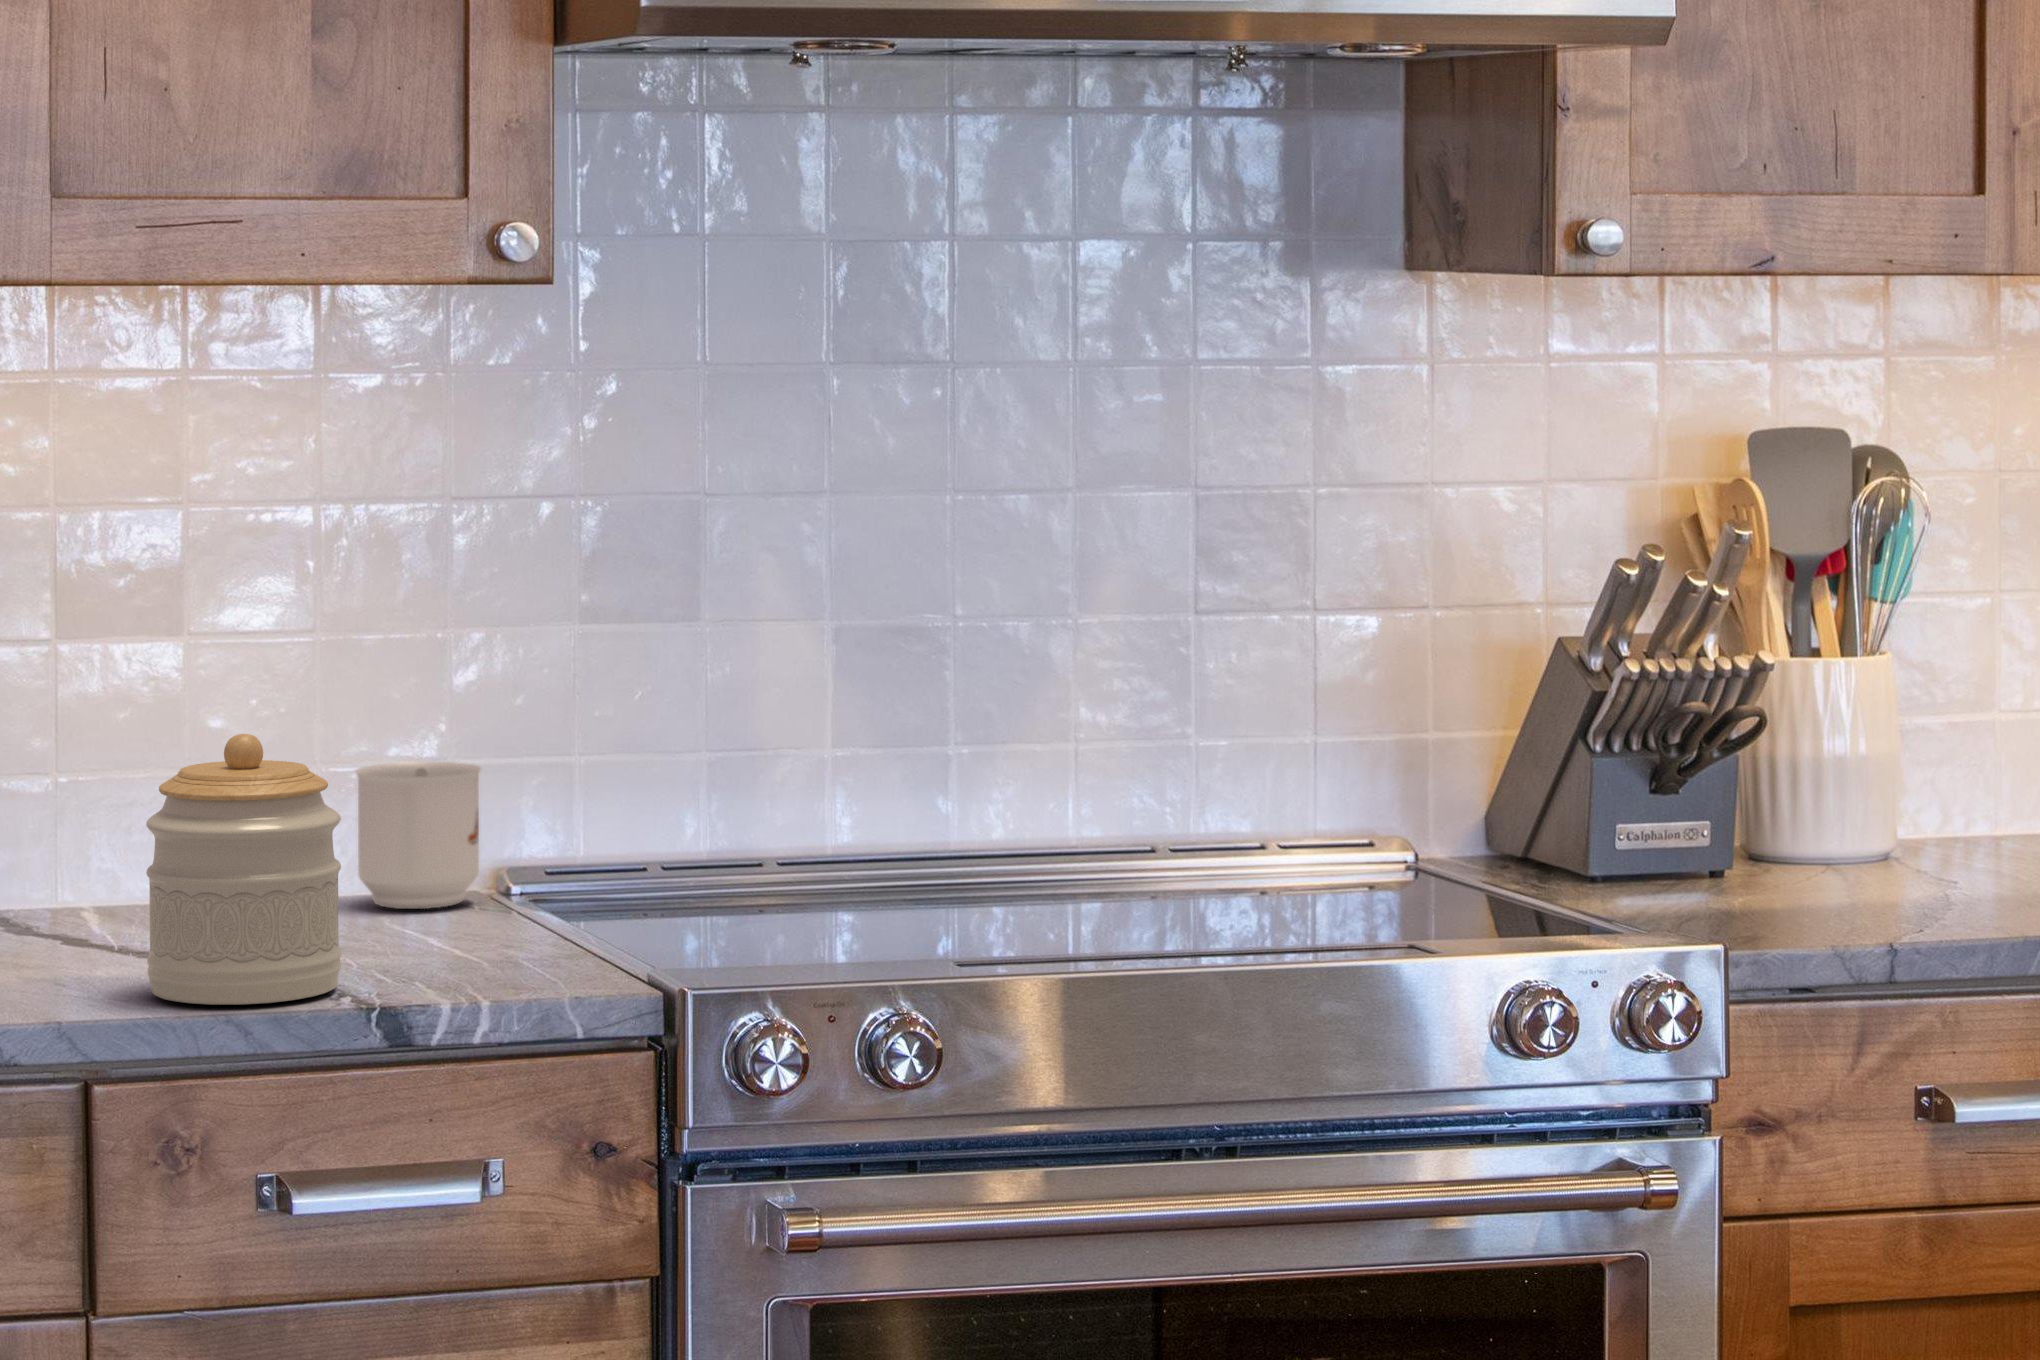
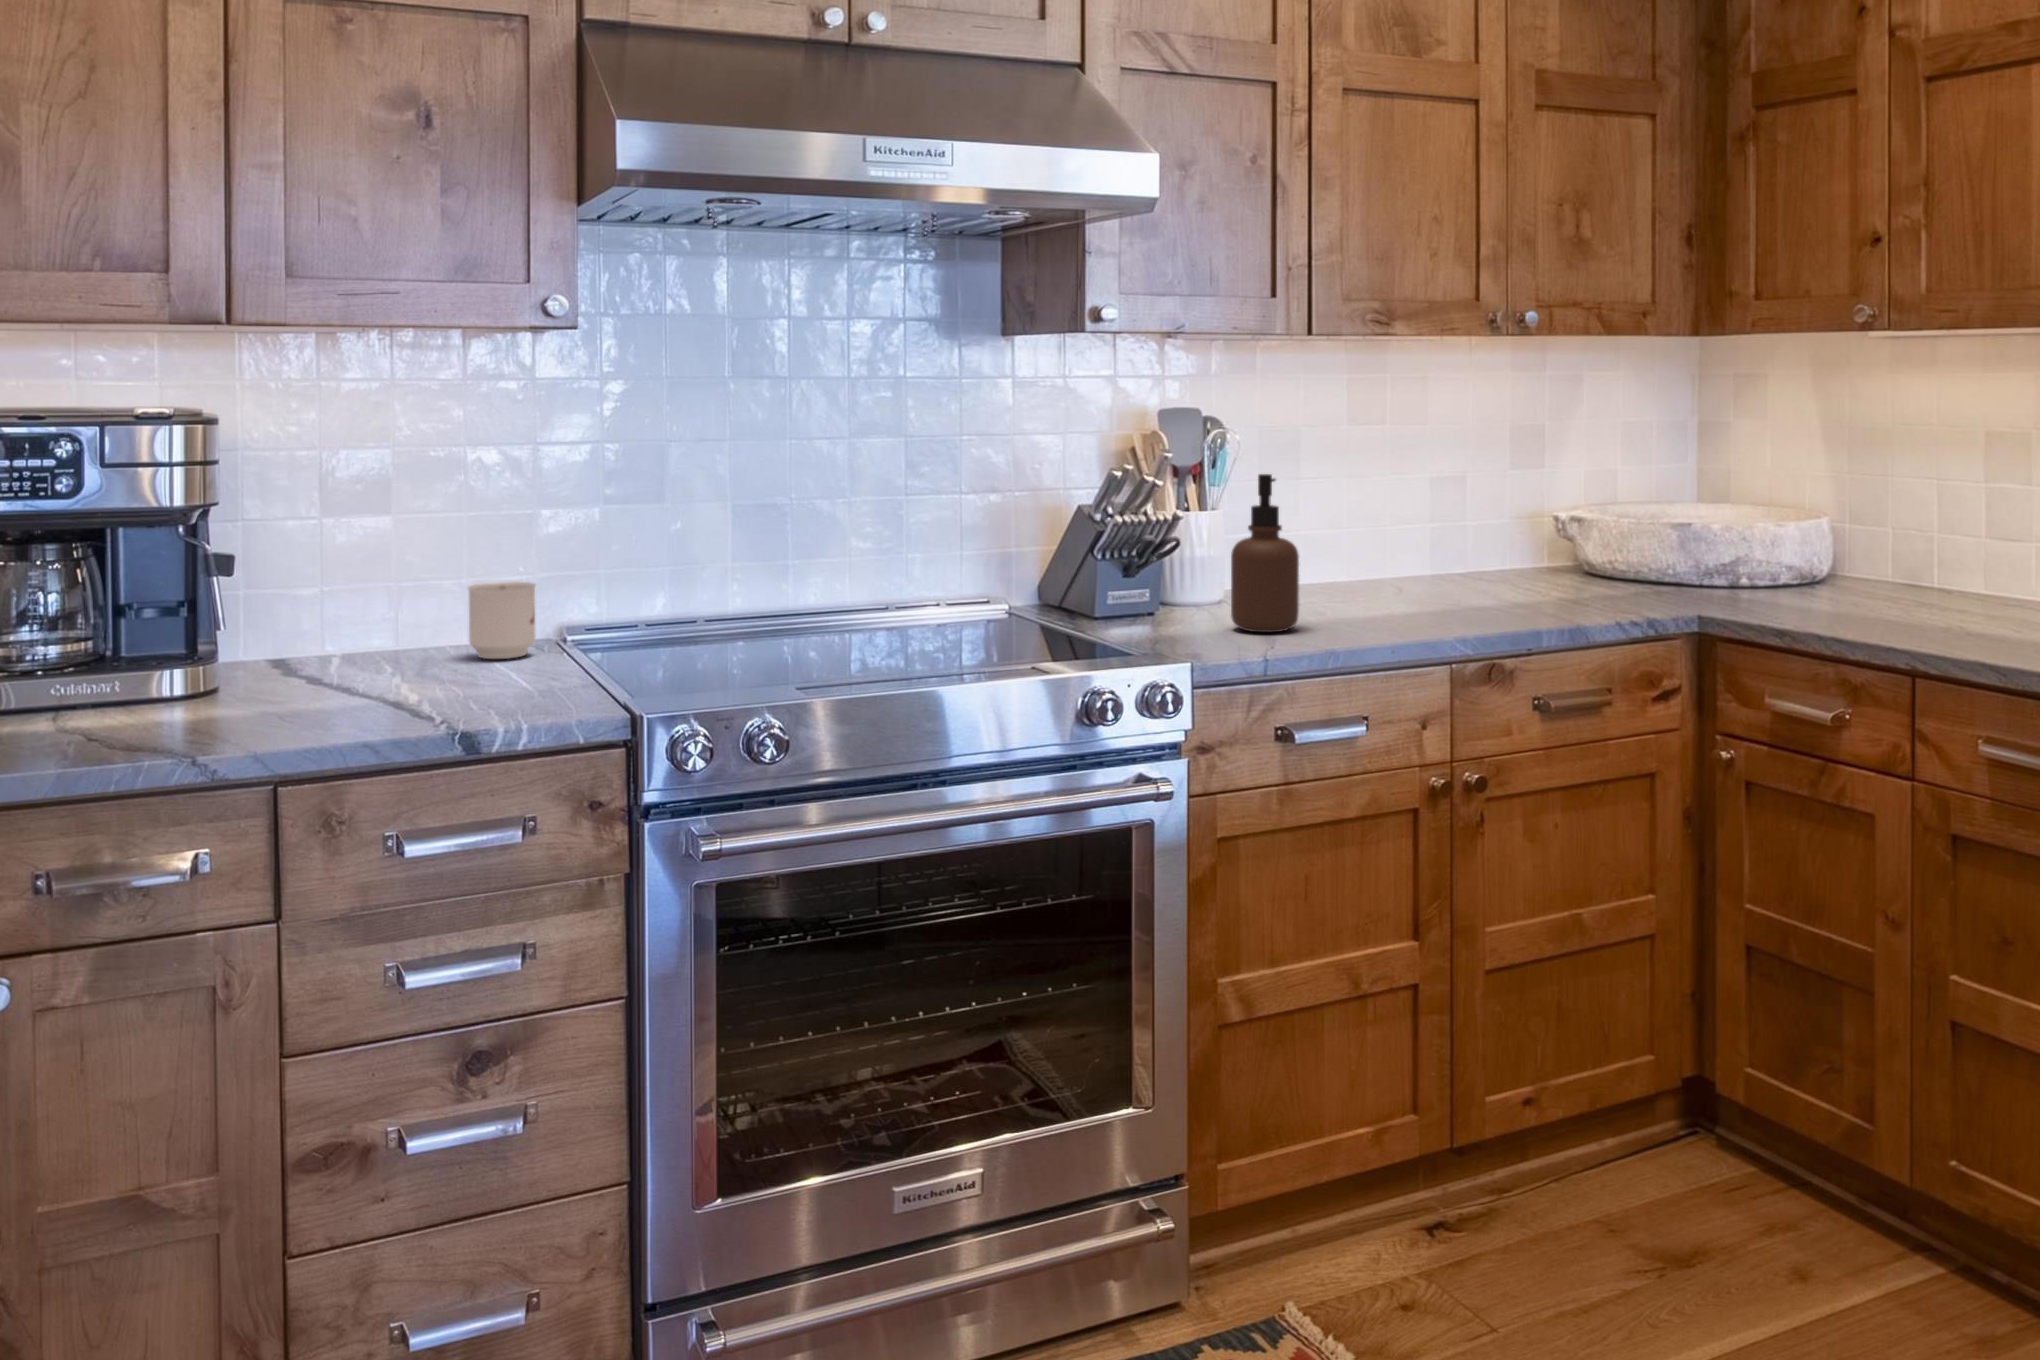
soap dispenser: none [1858,573,2001,903] -> present [1231,474,1299,632]
jar: present [146,734,341,1005] -> none [354,570,468,720]

